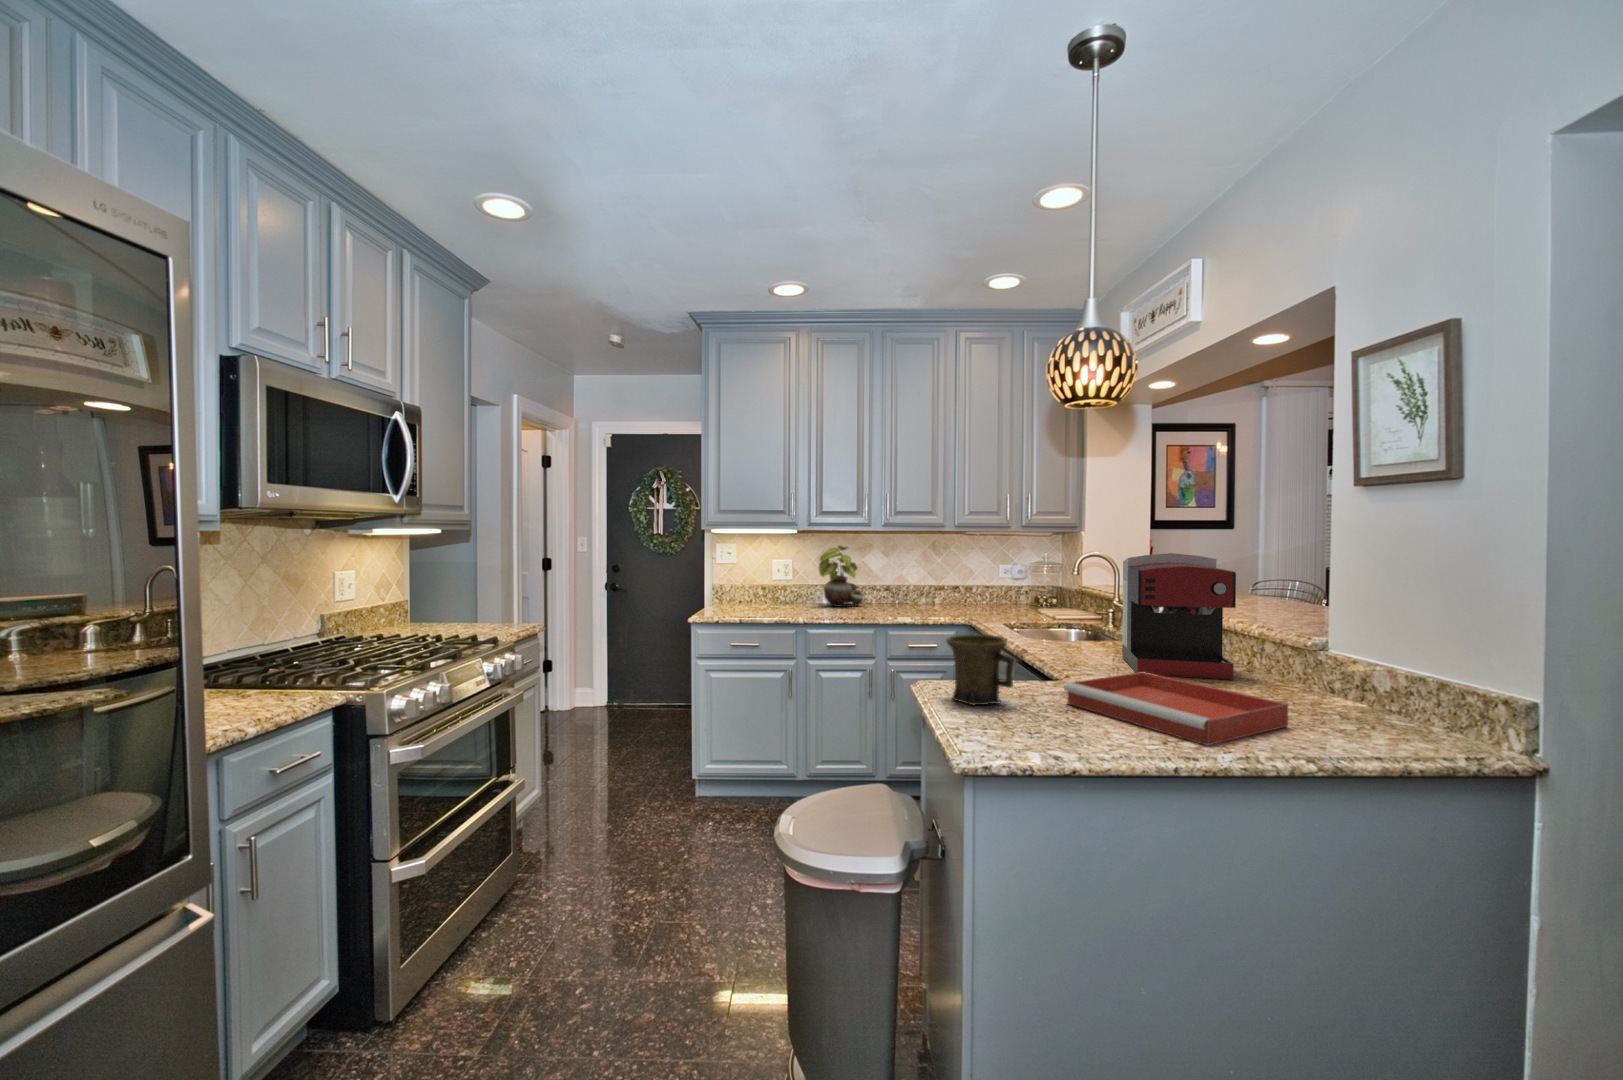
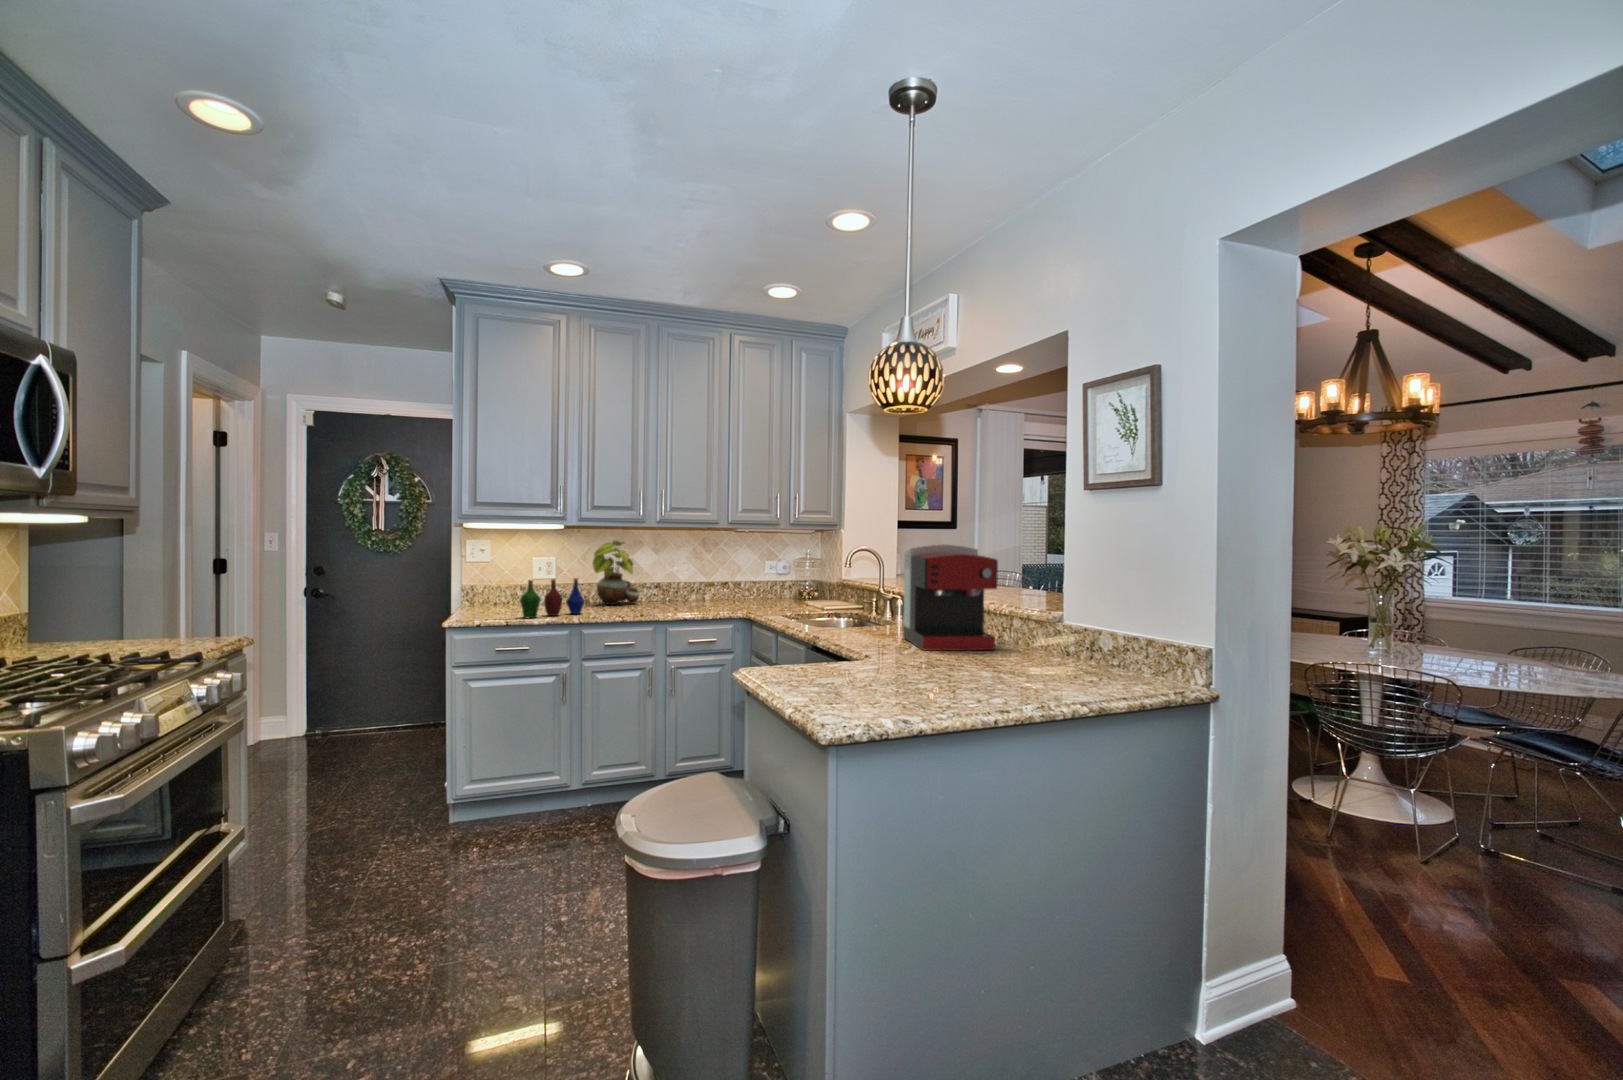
bottle: none [752,582,808,618] -> present [520,578,585,619]
mug: present [946,634,1015,705] -> none [778,618,845,686]
tray: present [1064,672,1288,745] -> none [883,646,1055,701]

